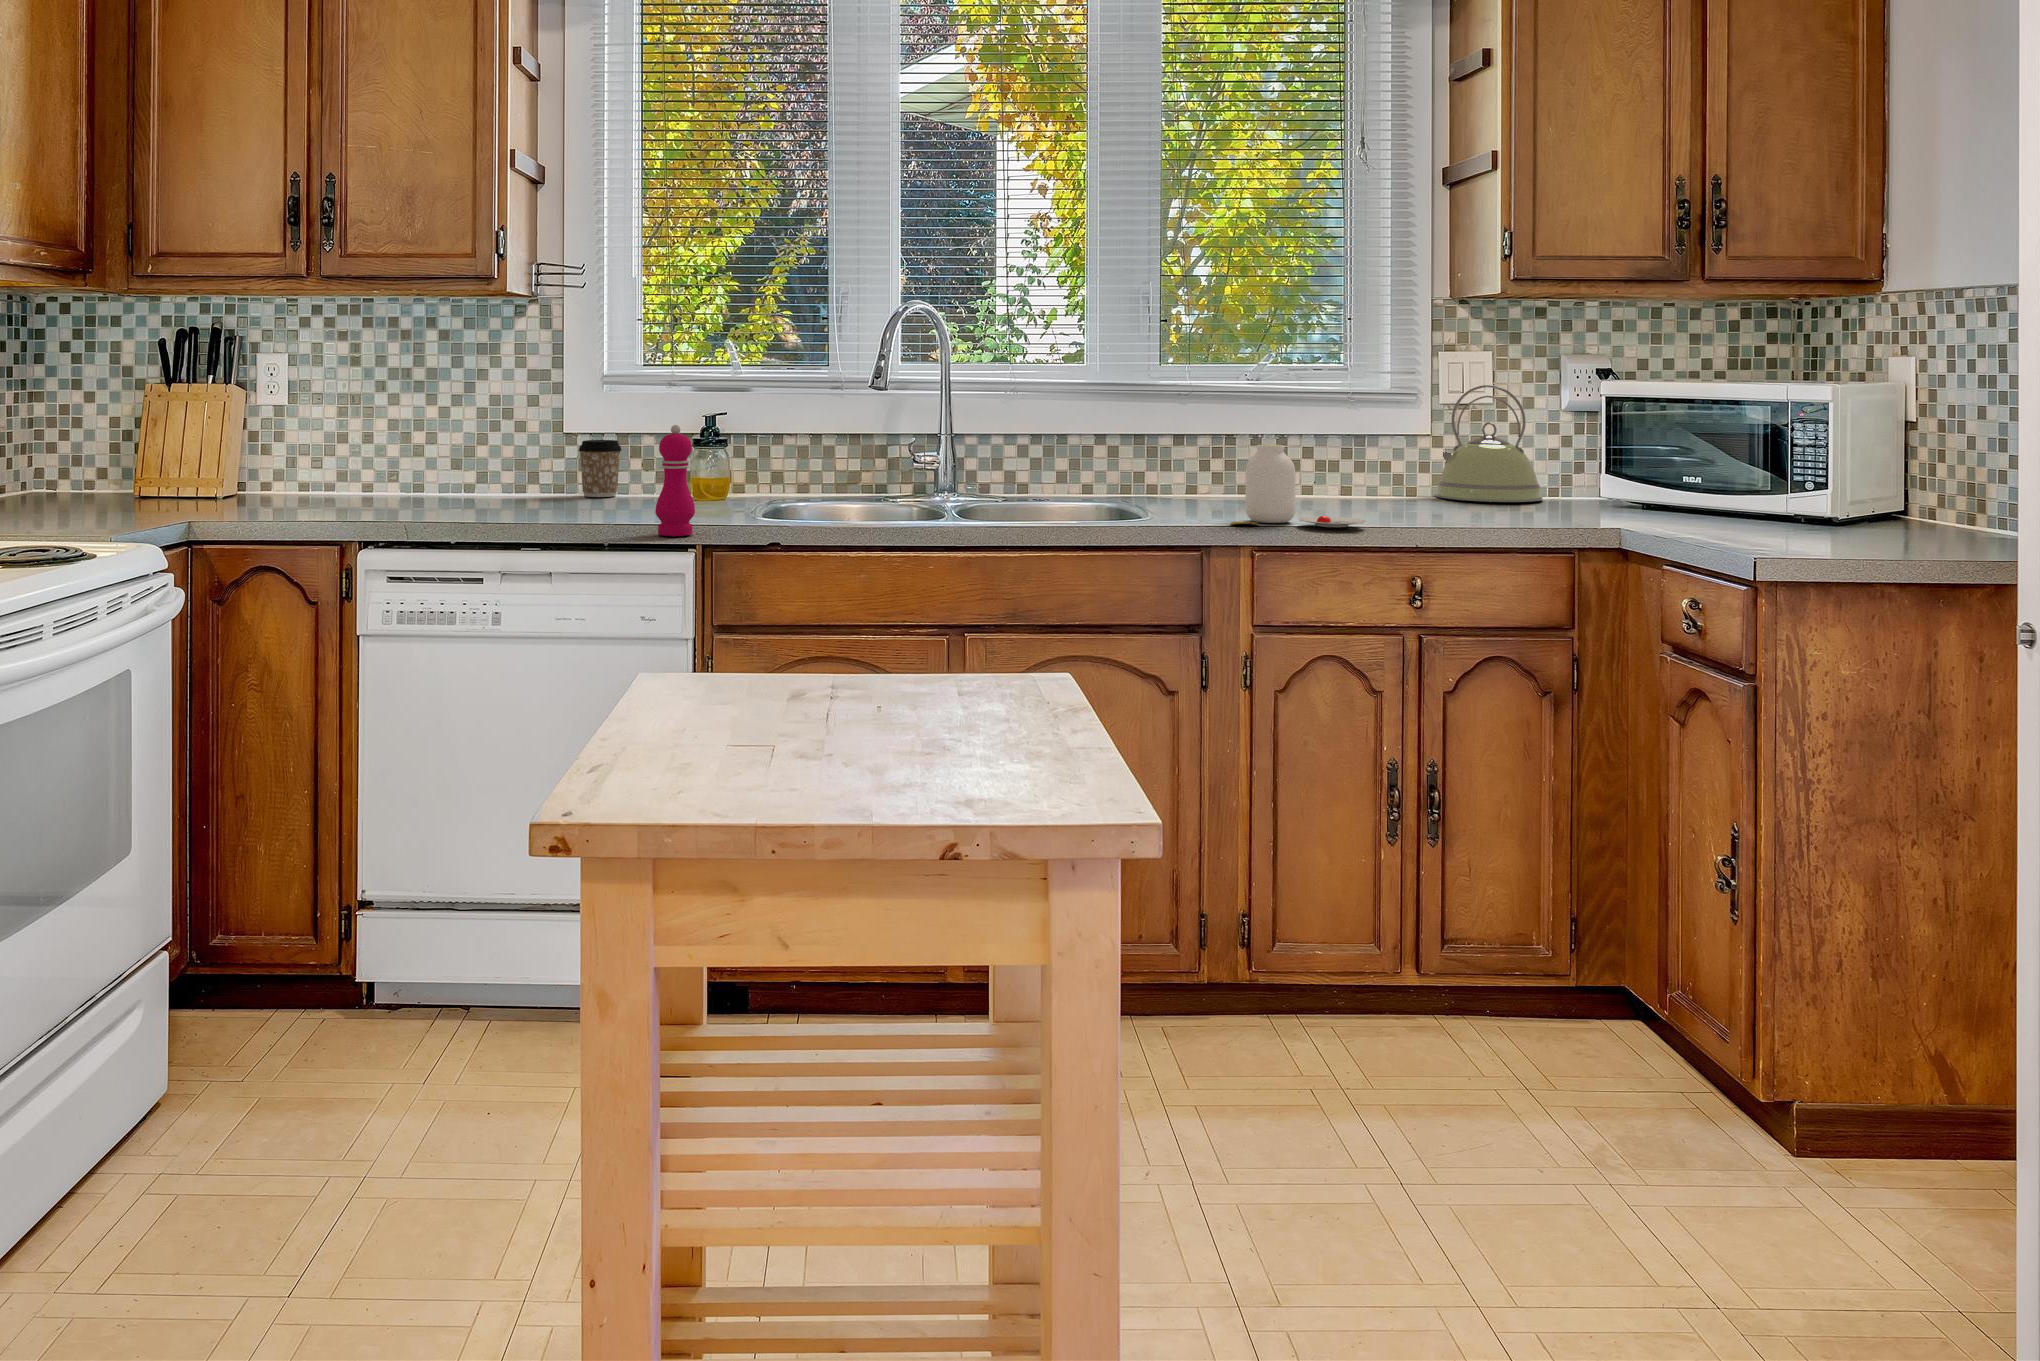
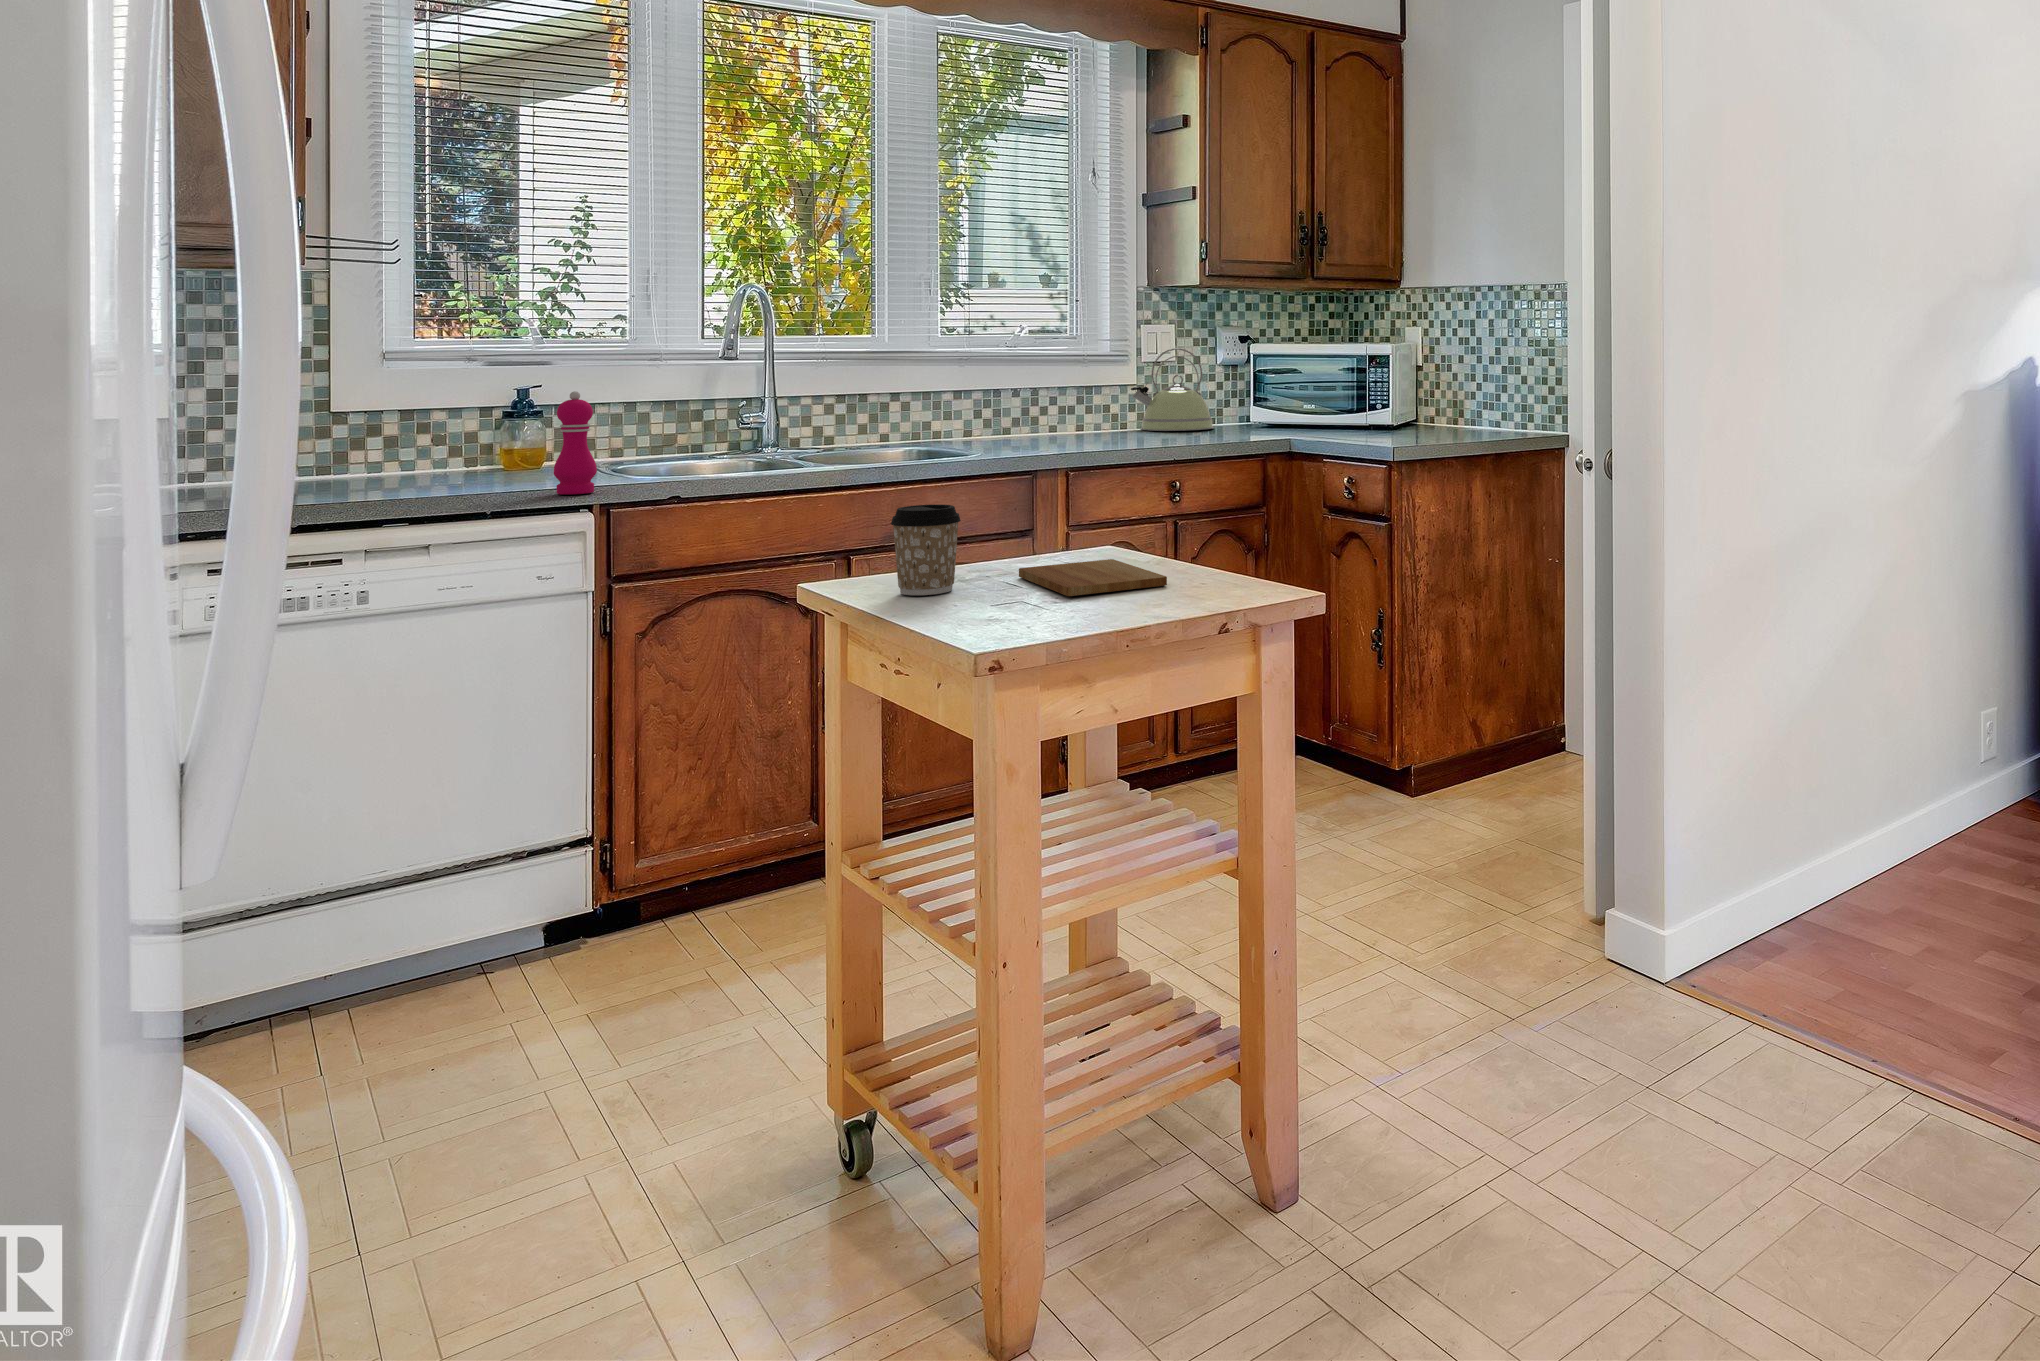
coffee cup: present [579,440,621,497] -> present [891,504,961,595]
jar: present [1230,445,1365,527] -> none [1039,393,1137,454]
cutting board: none [814,715,987,787] -> present [1019,559,1167,596]

